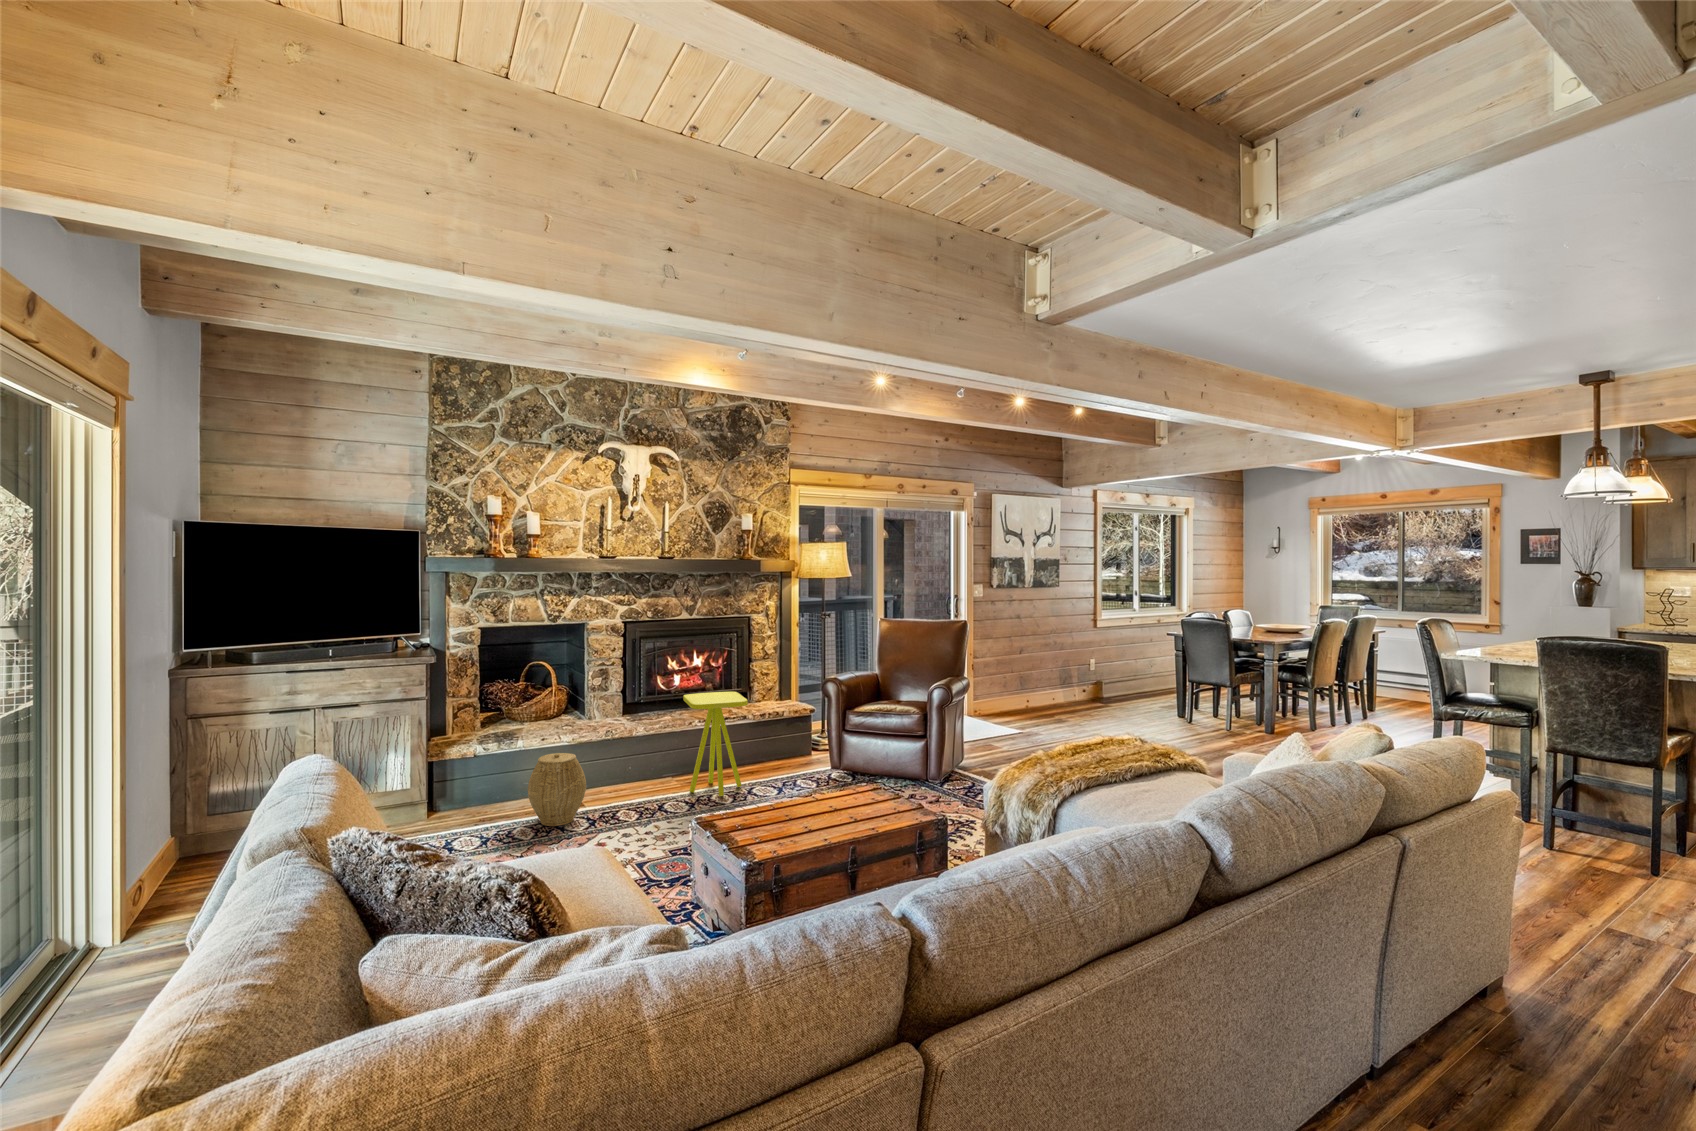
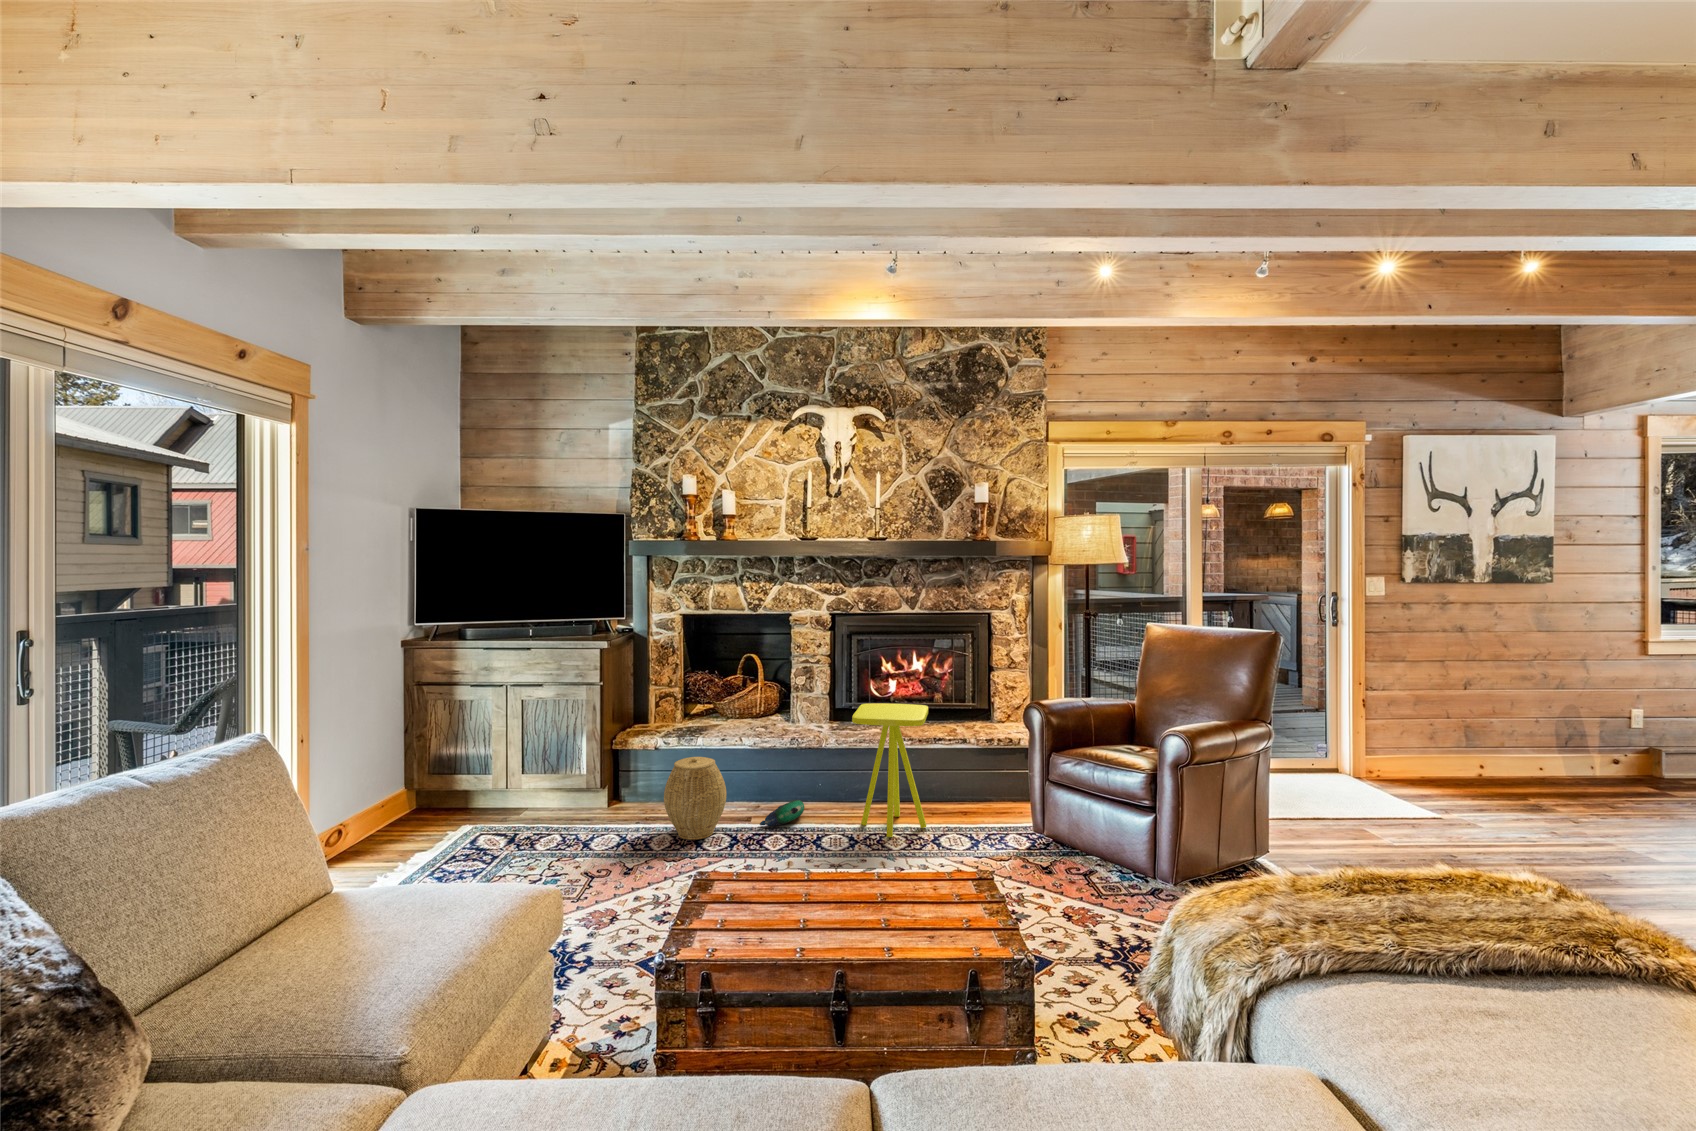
plush toy: none [608,781,640,806] -> present [760,800,804,826]

